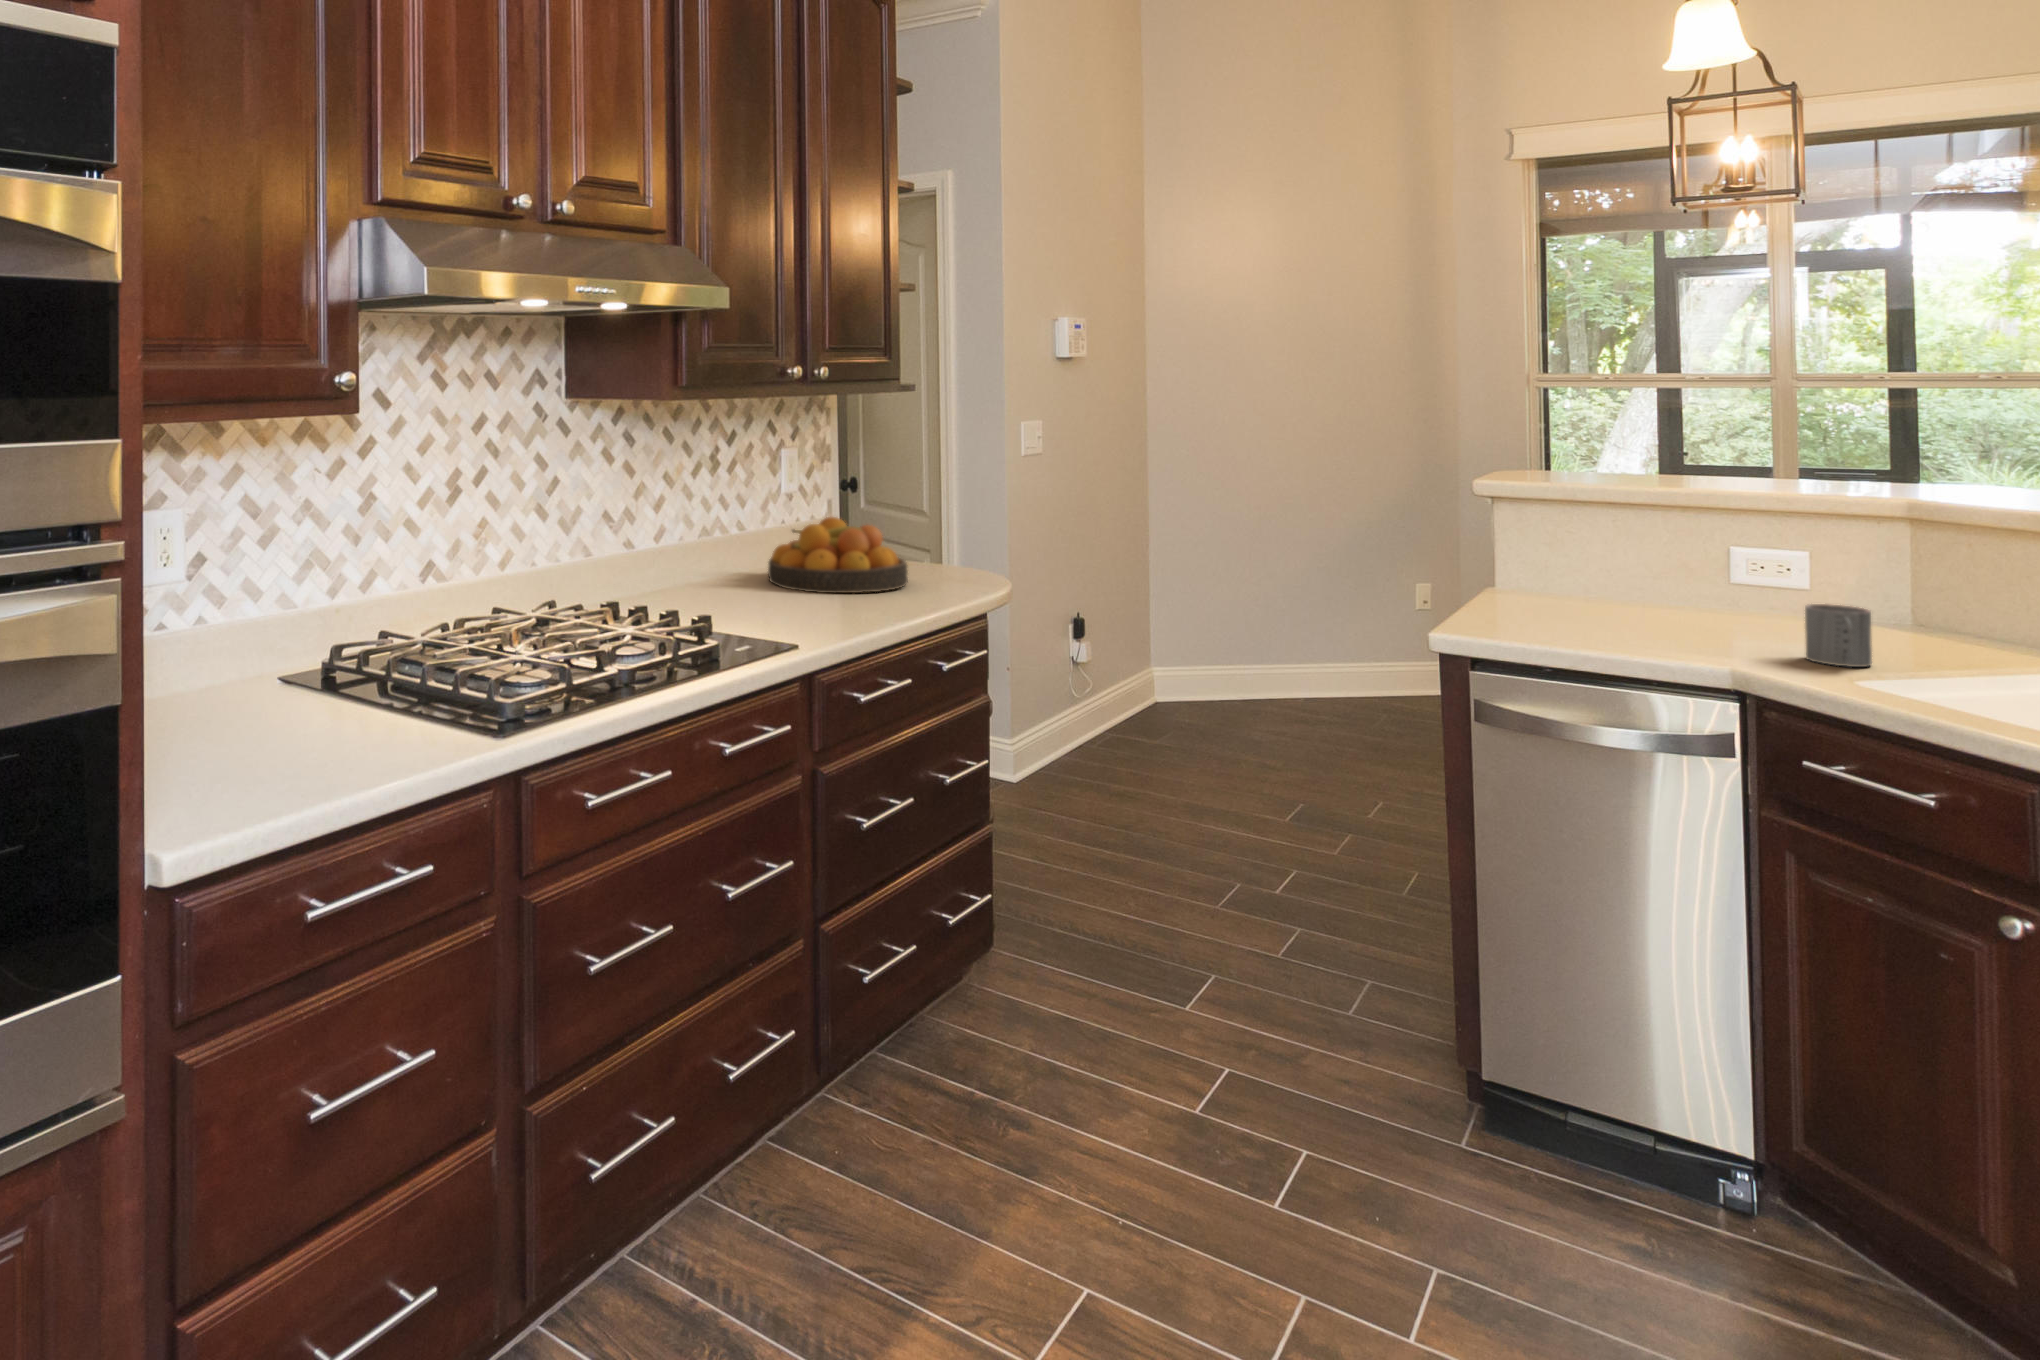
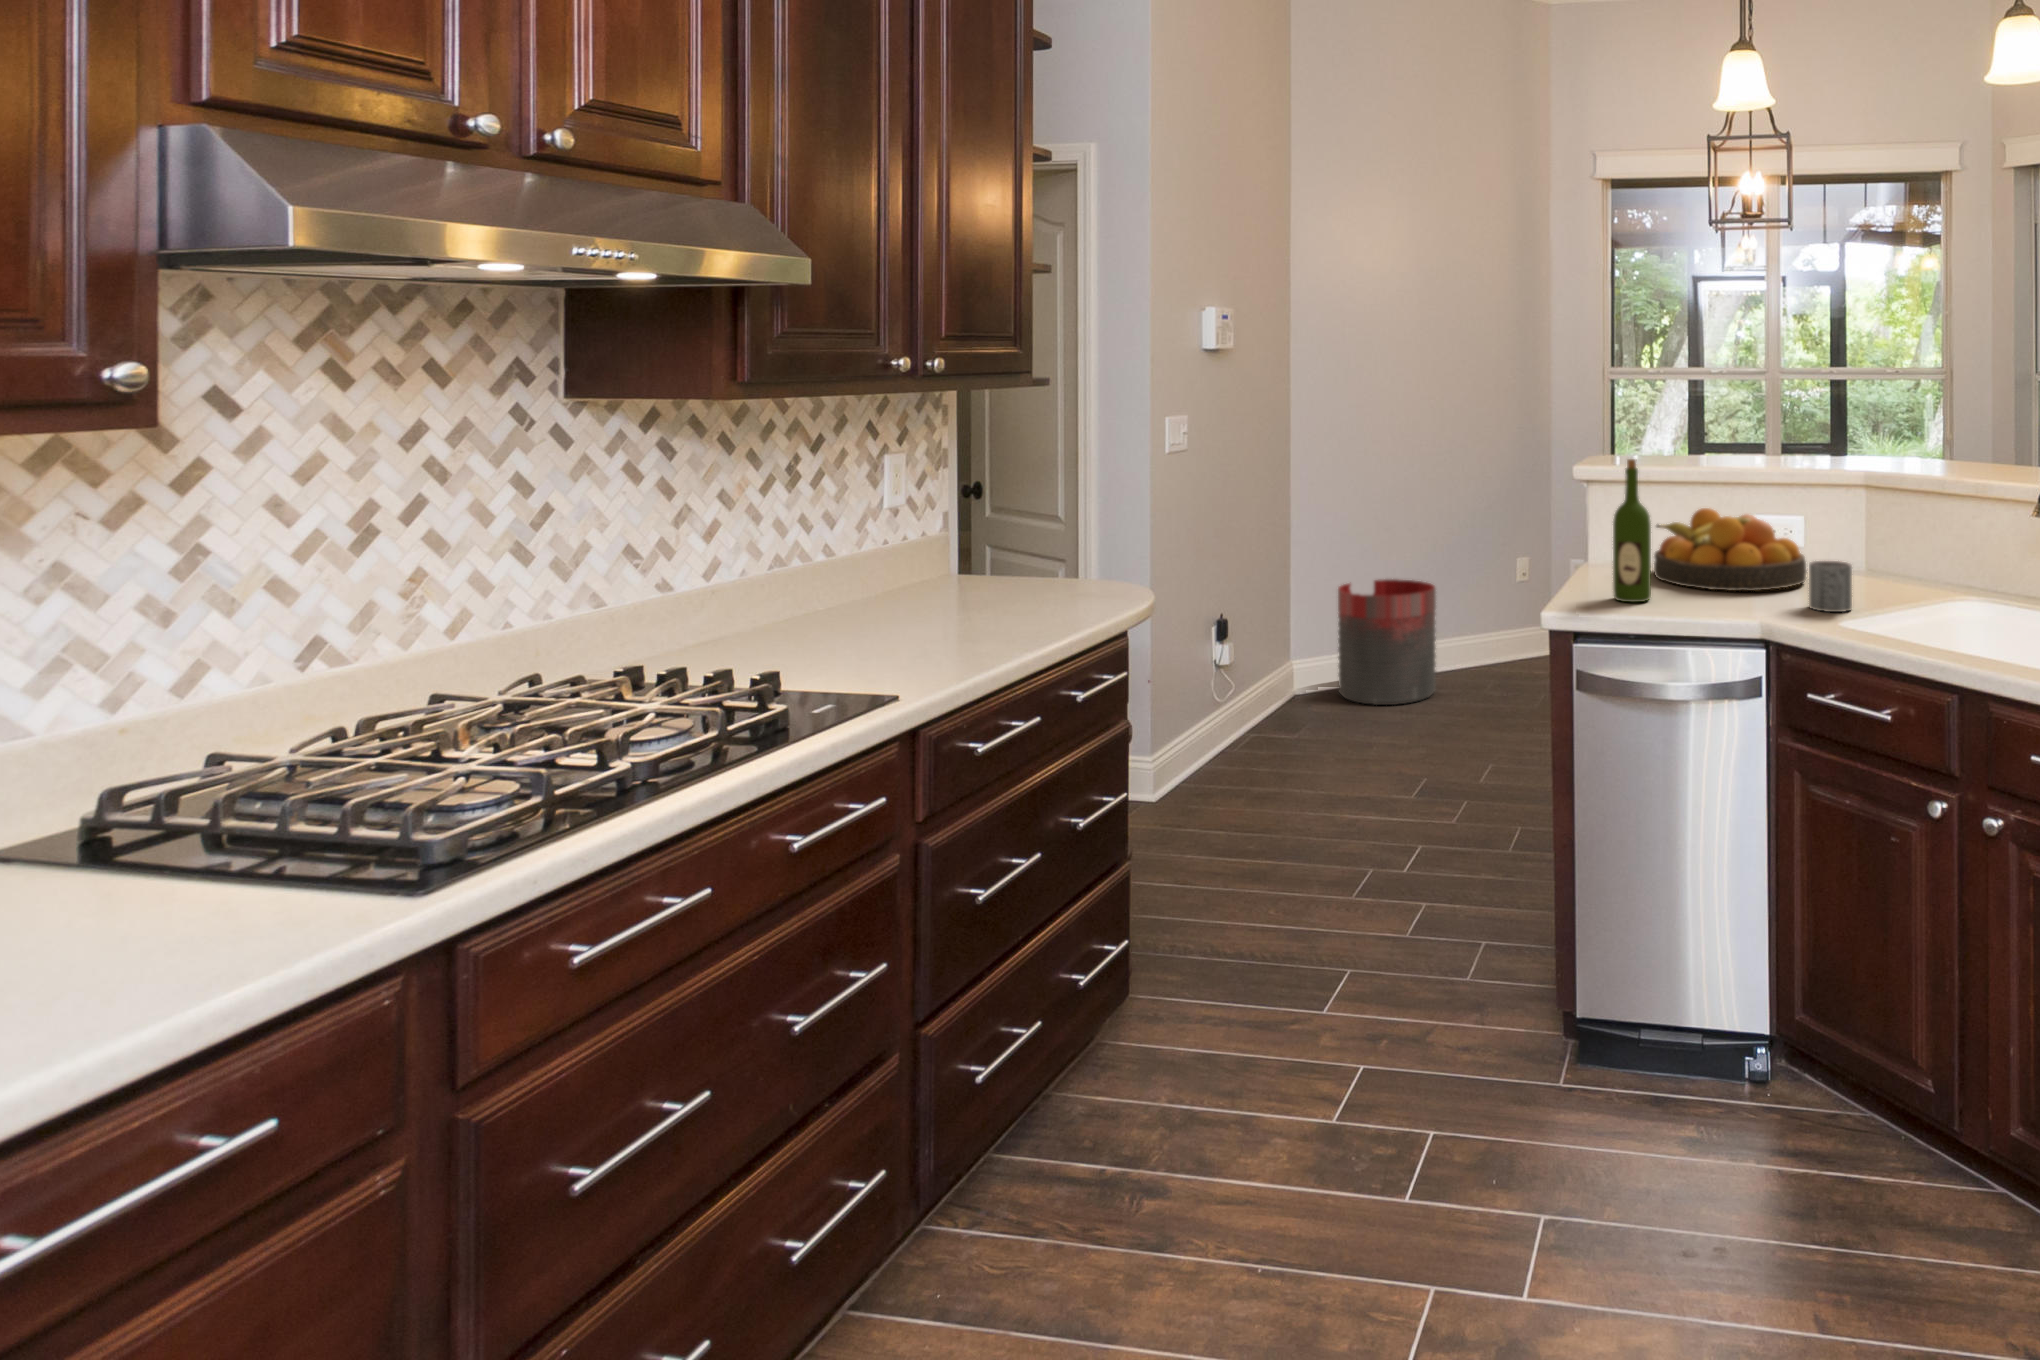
wine bottle: none [1527,474,1577,633] -> present [1613,459,1651,602]
fruit bowl: present [768,517,908,593] -> present [1654,508,1807,591]
trash can: none [1217,597,1333,732] -> present [1338,579,1436,705]

